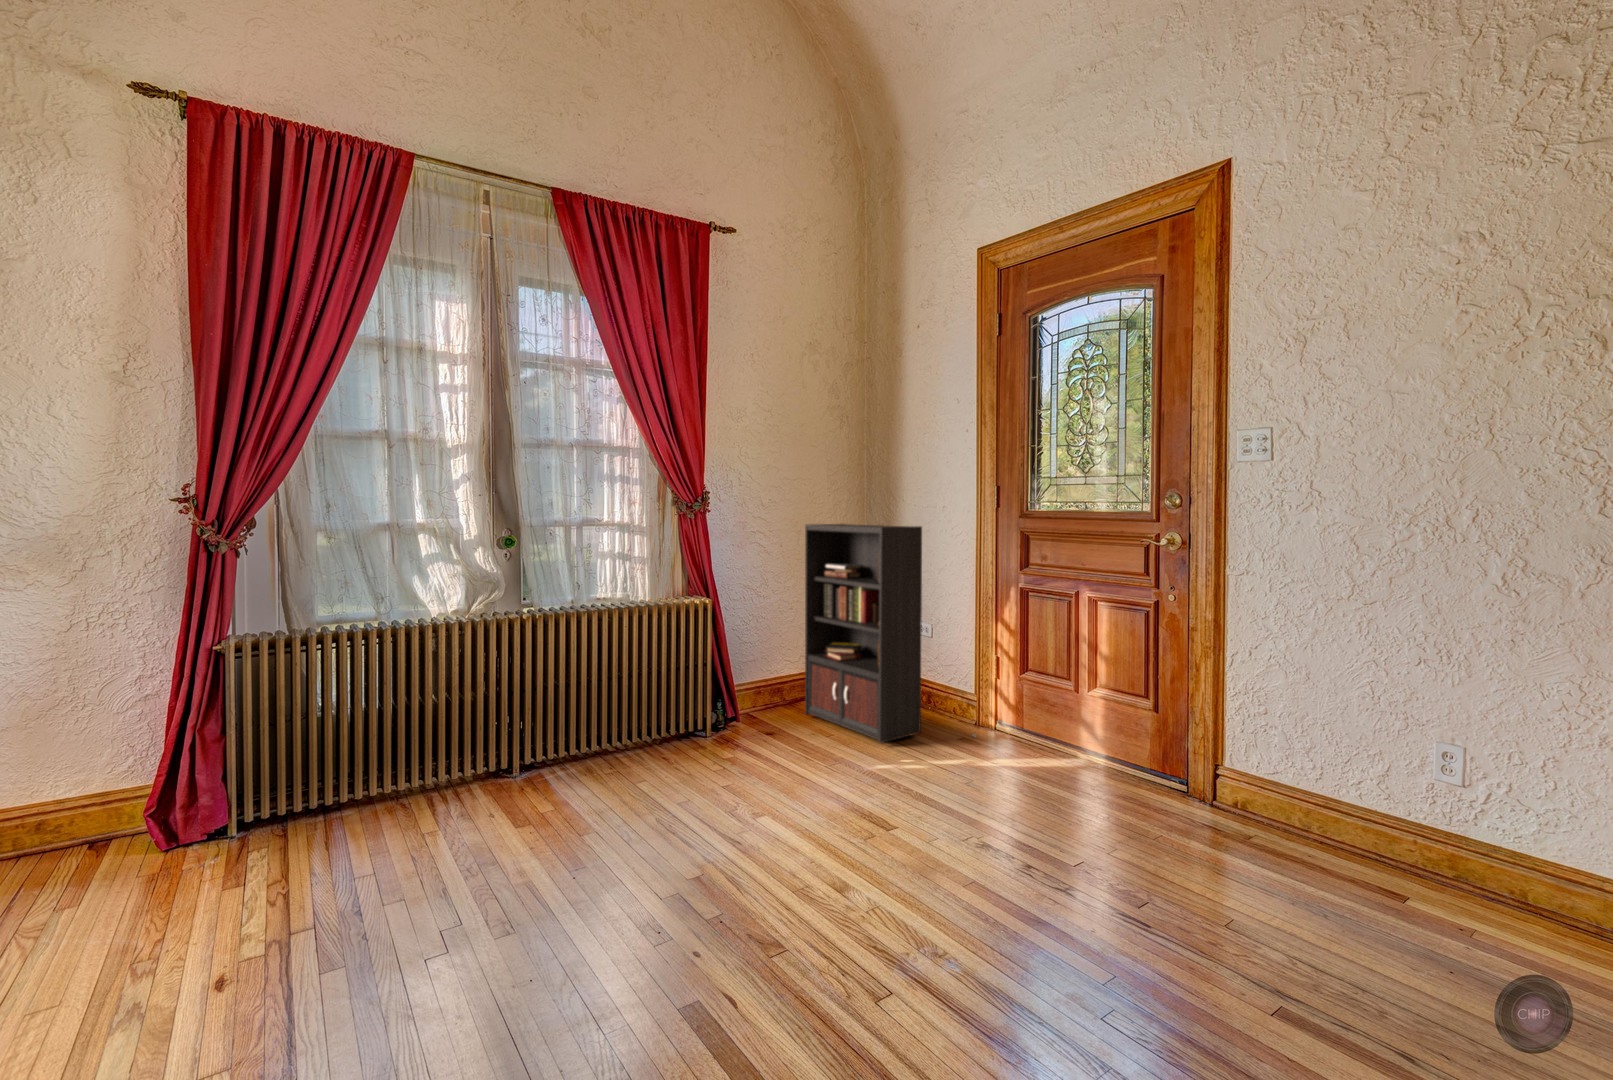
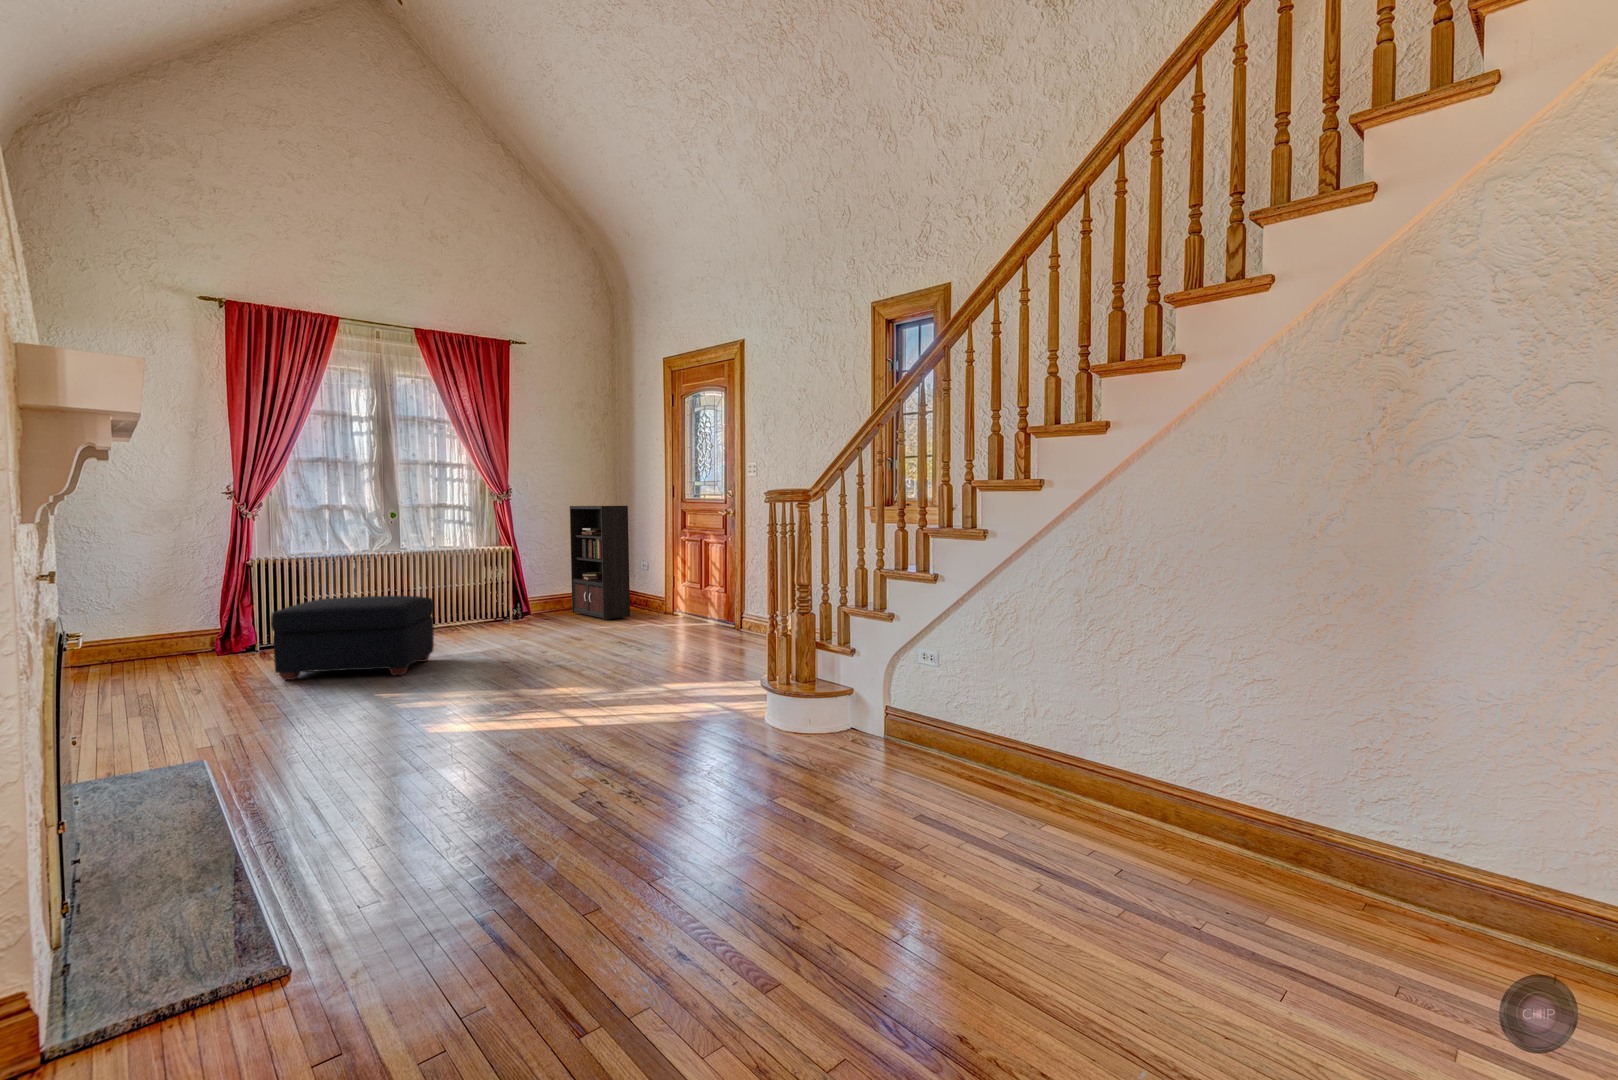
ottoman: none [170,760,594,1031] -> present [271,596,434,680]

